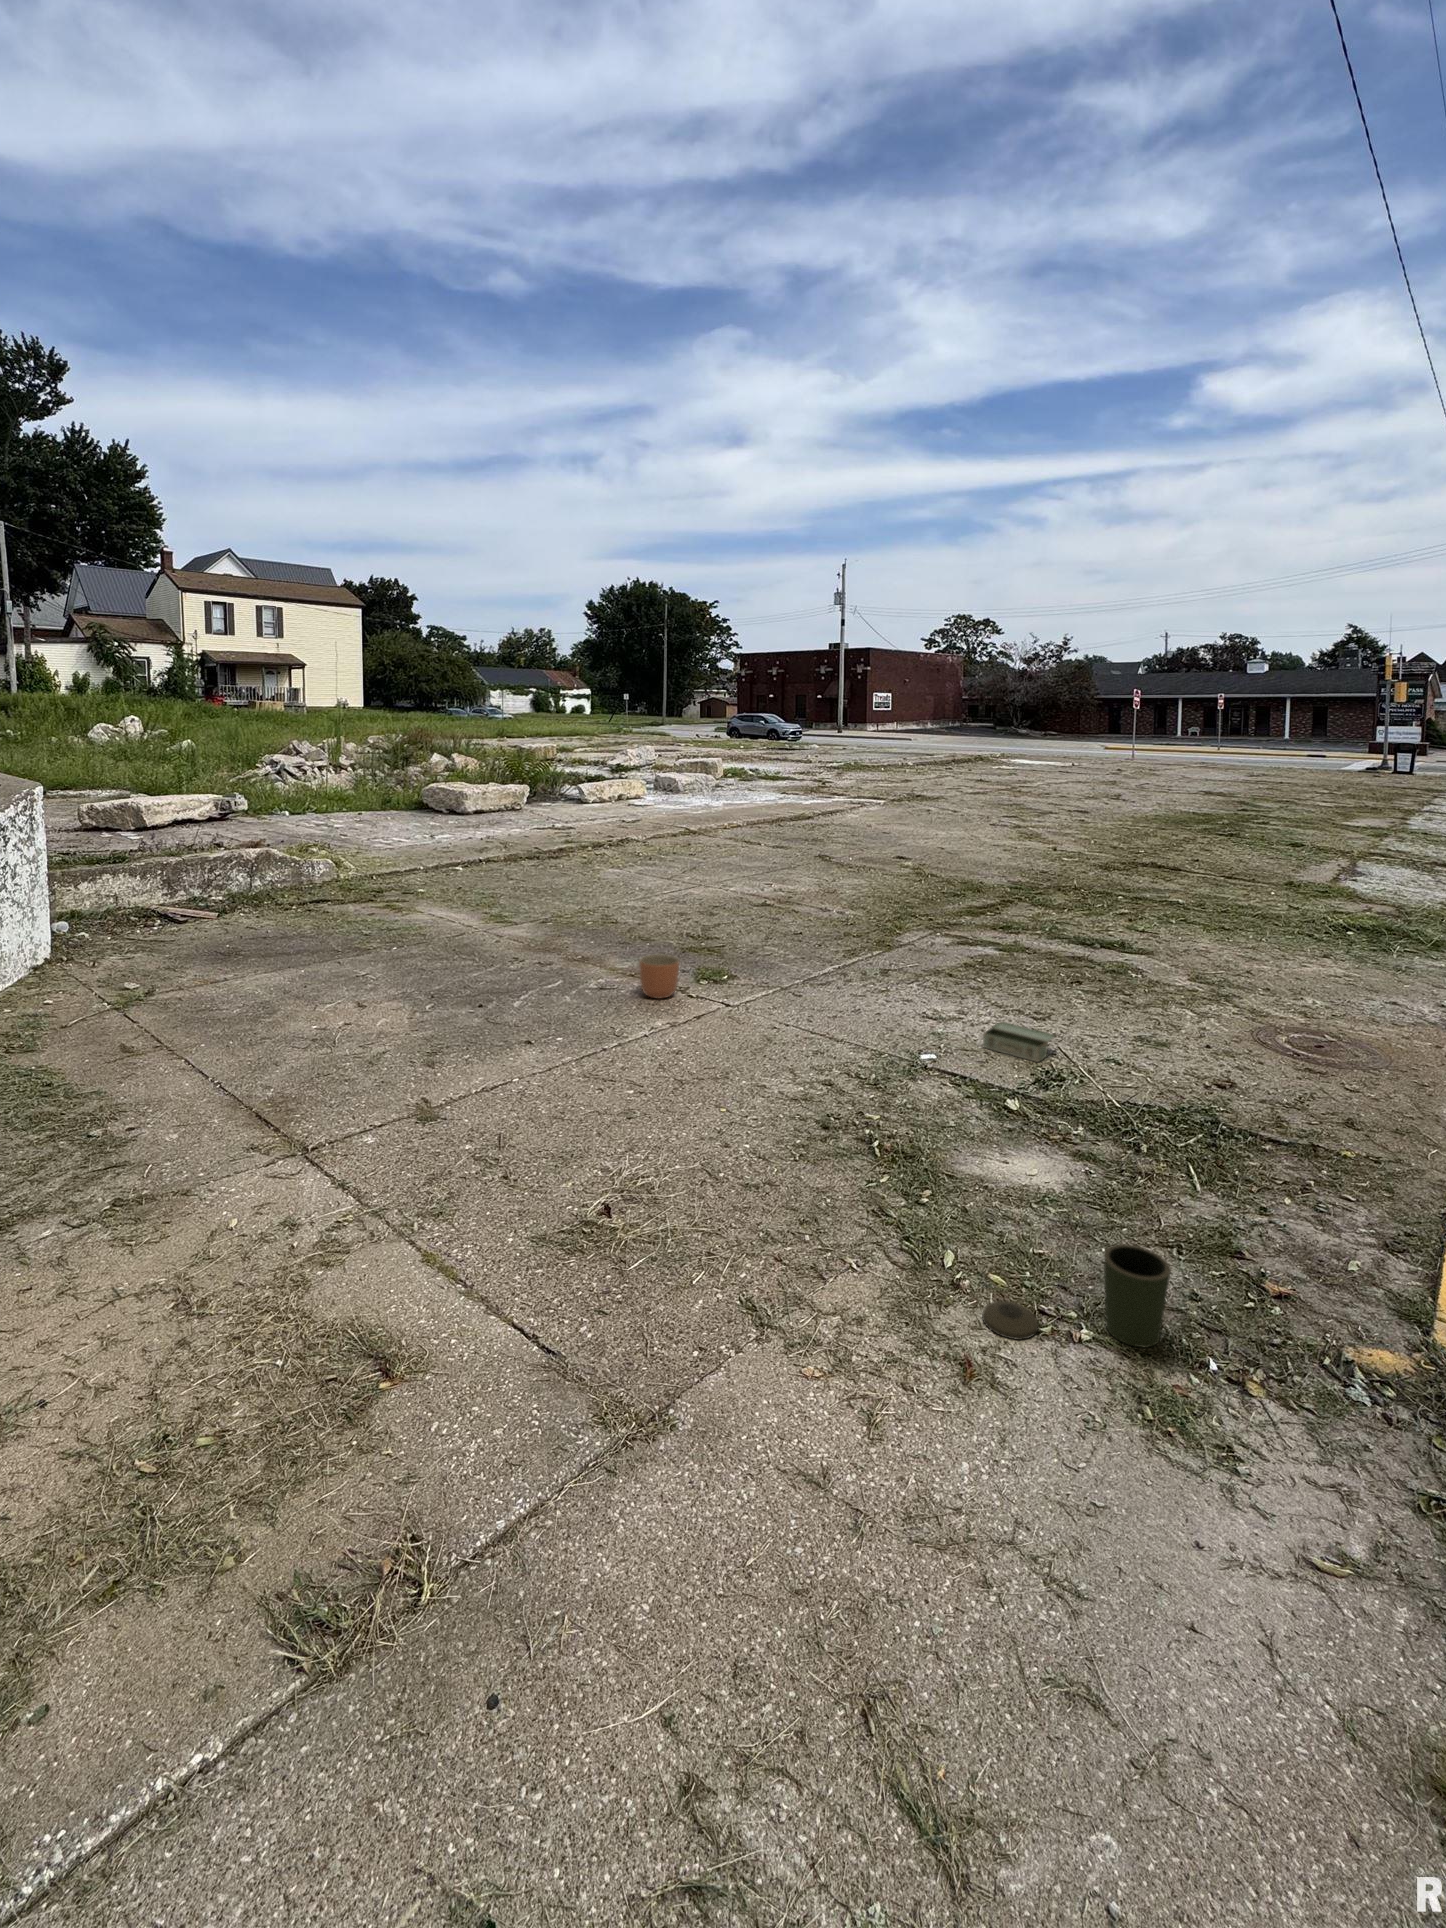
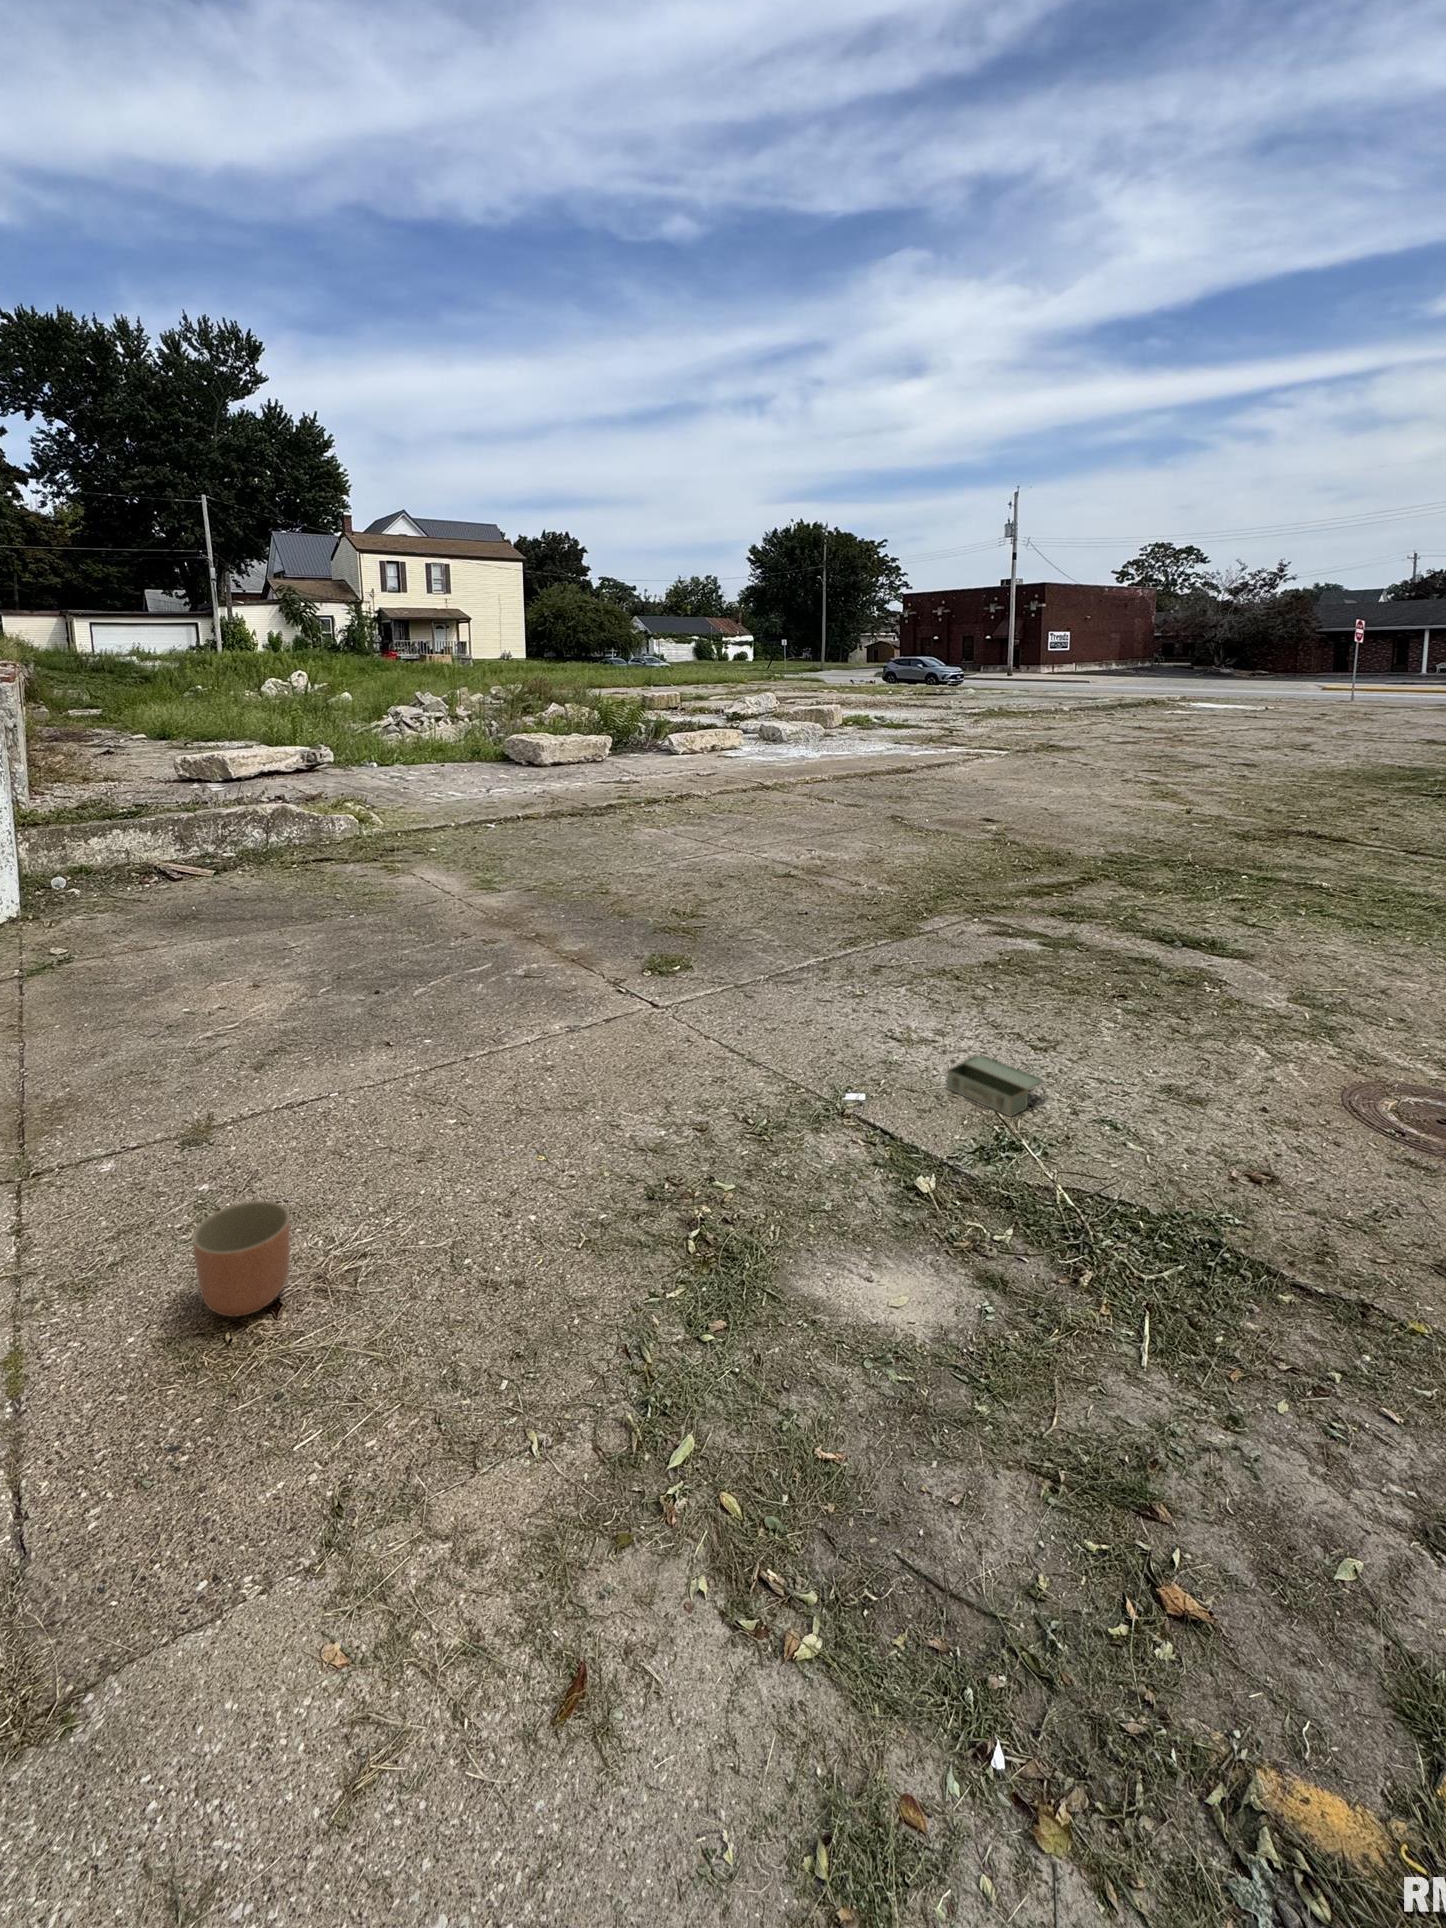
planter: present [639,954,679,998] -> present [192,1201,290,1317]
trash can: present [982,1244,1171,1348] -> none [669,1502,953,1692]

